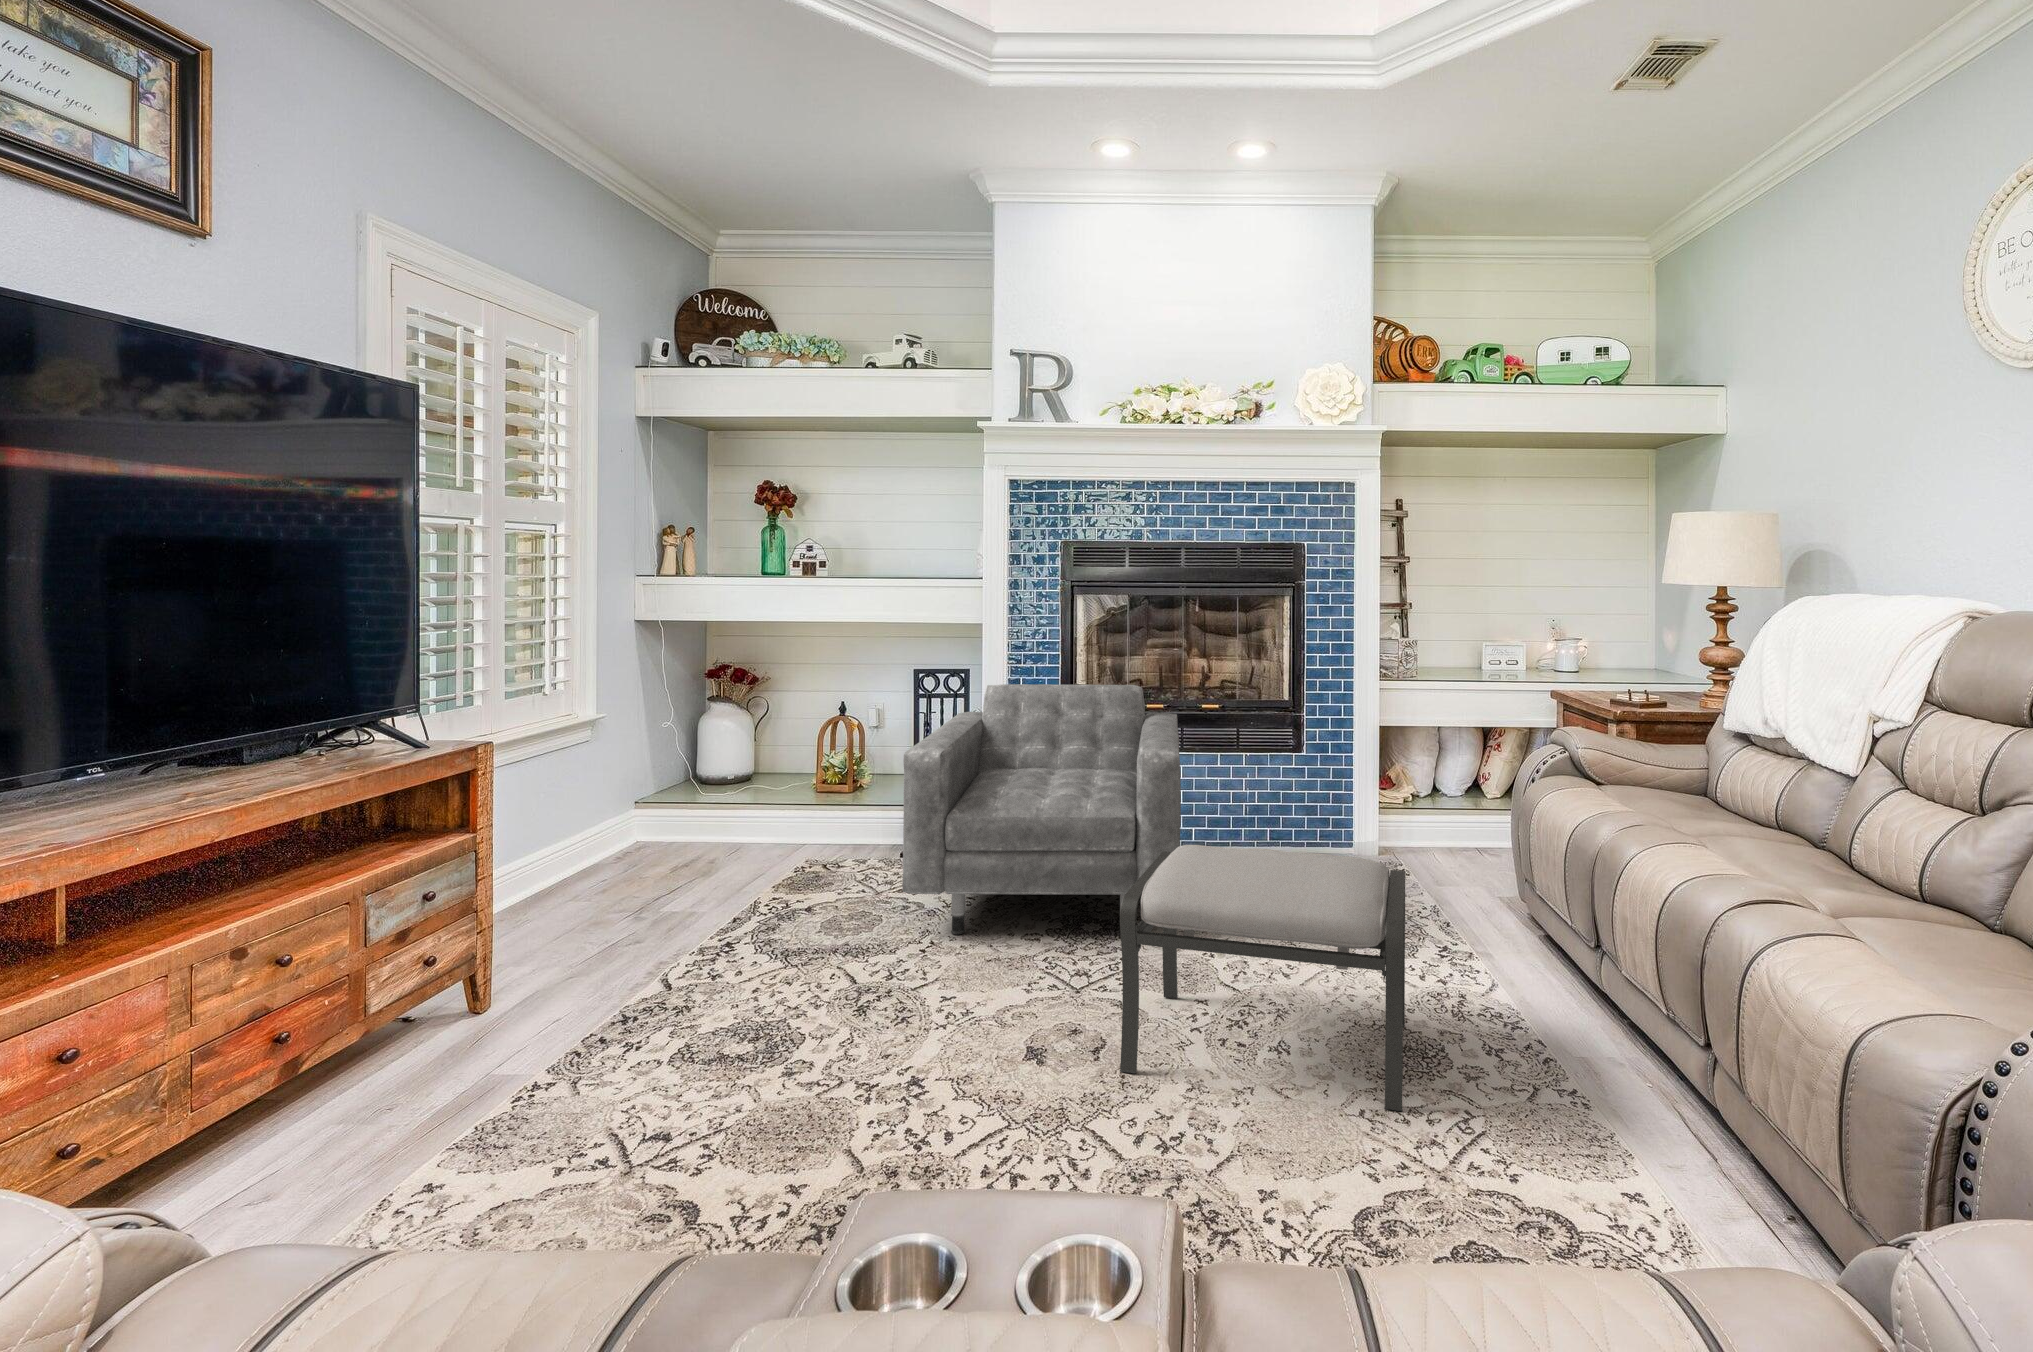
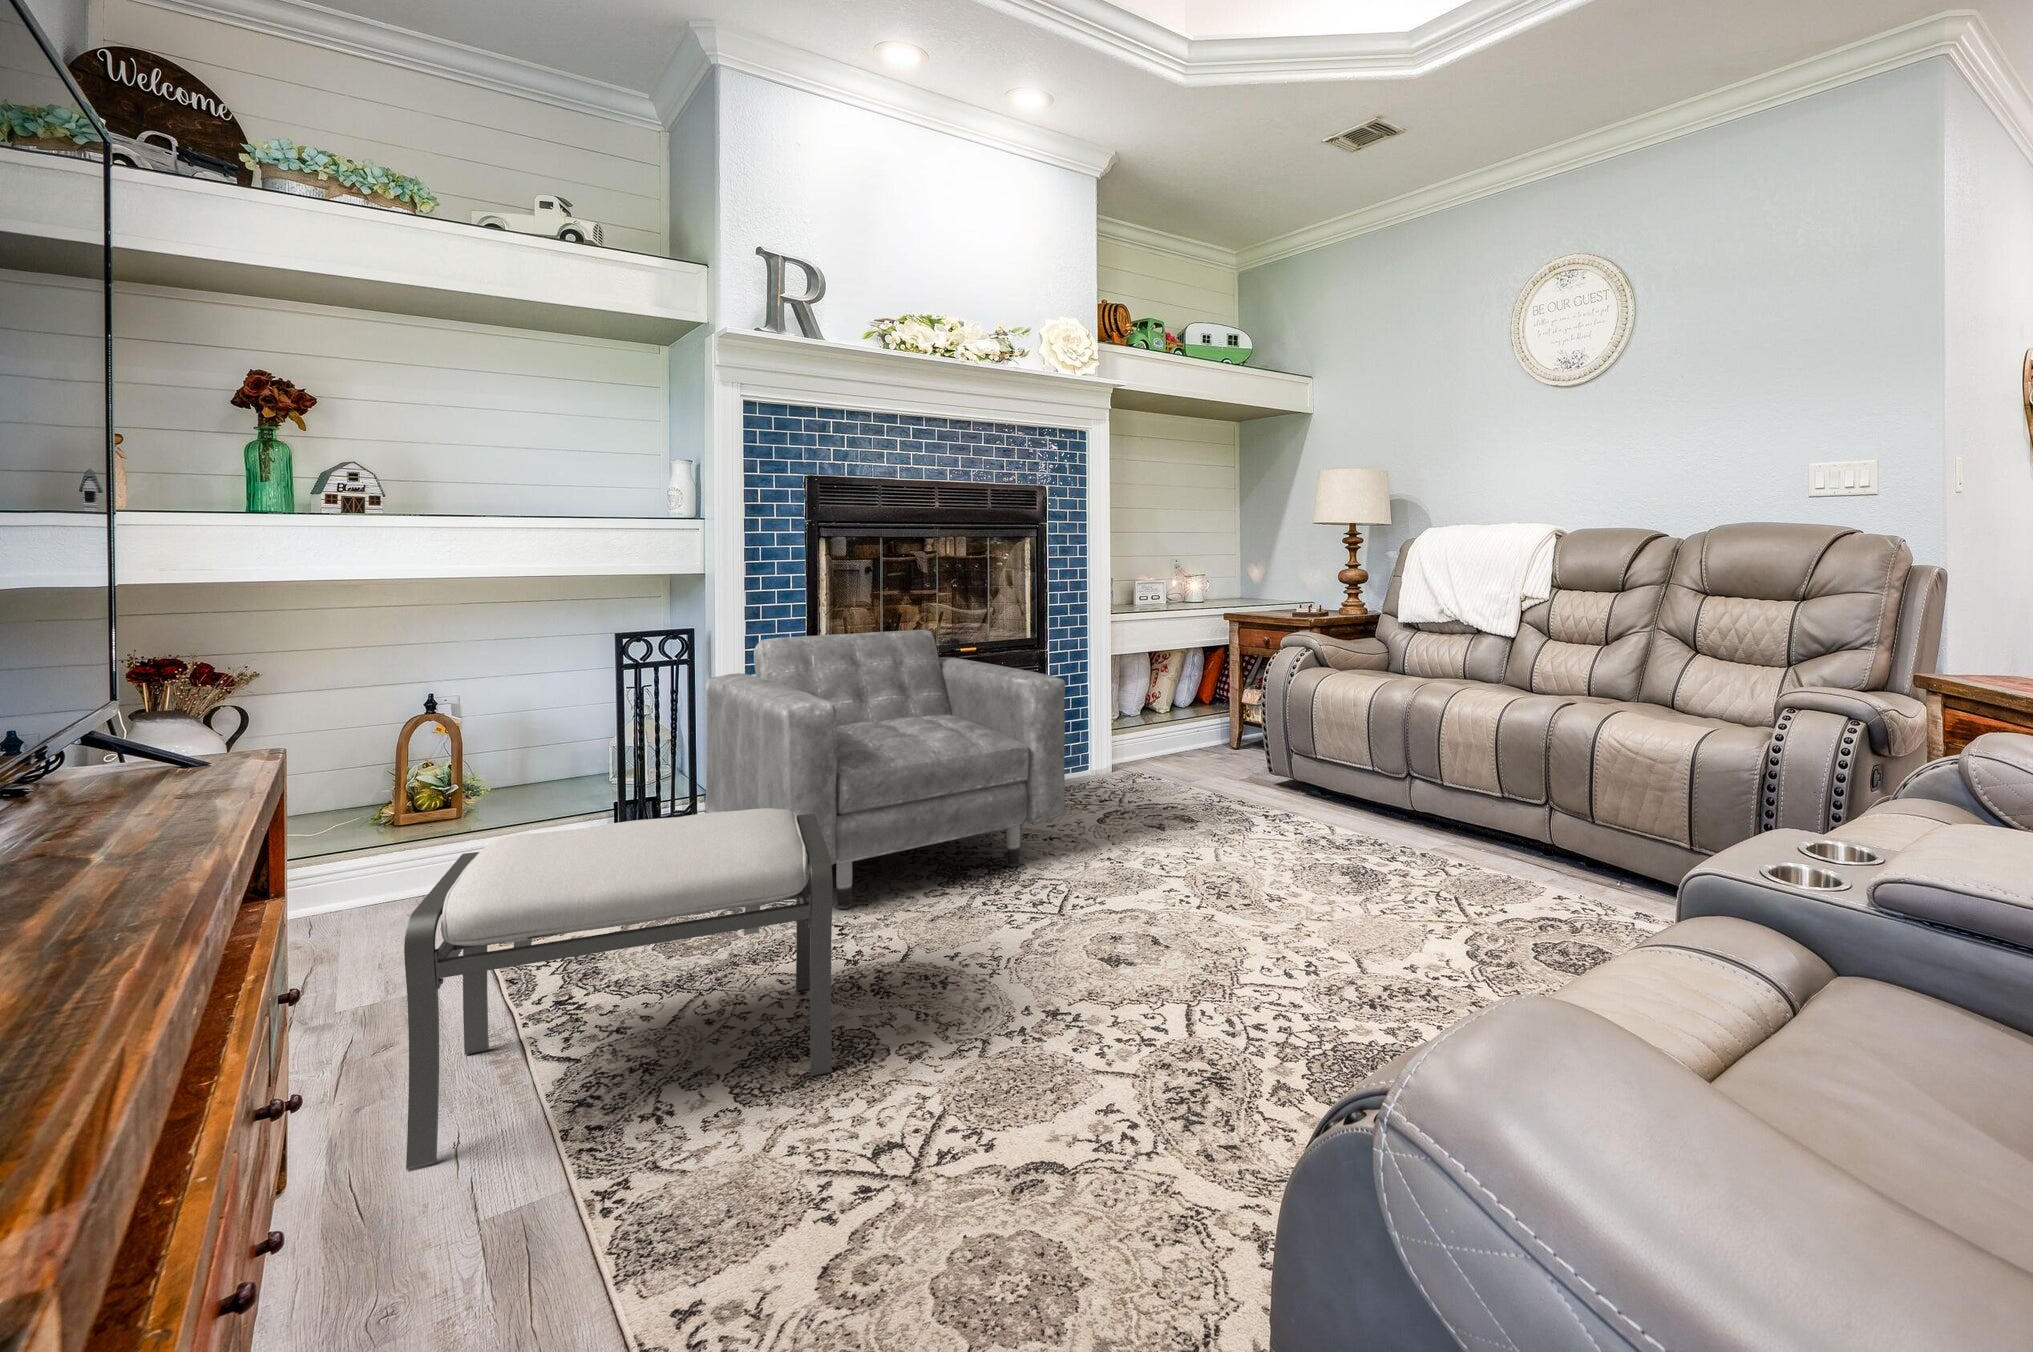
ottoman: present [1120,845,1405,1111] -> present [404,808,833,1170]

